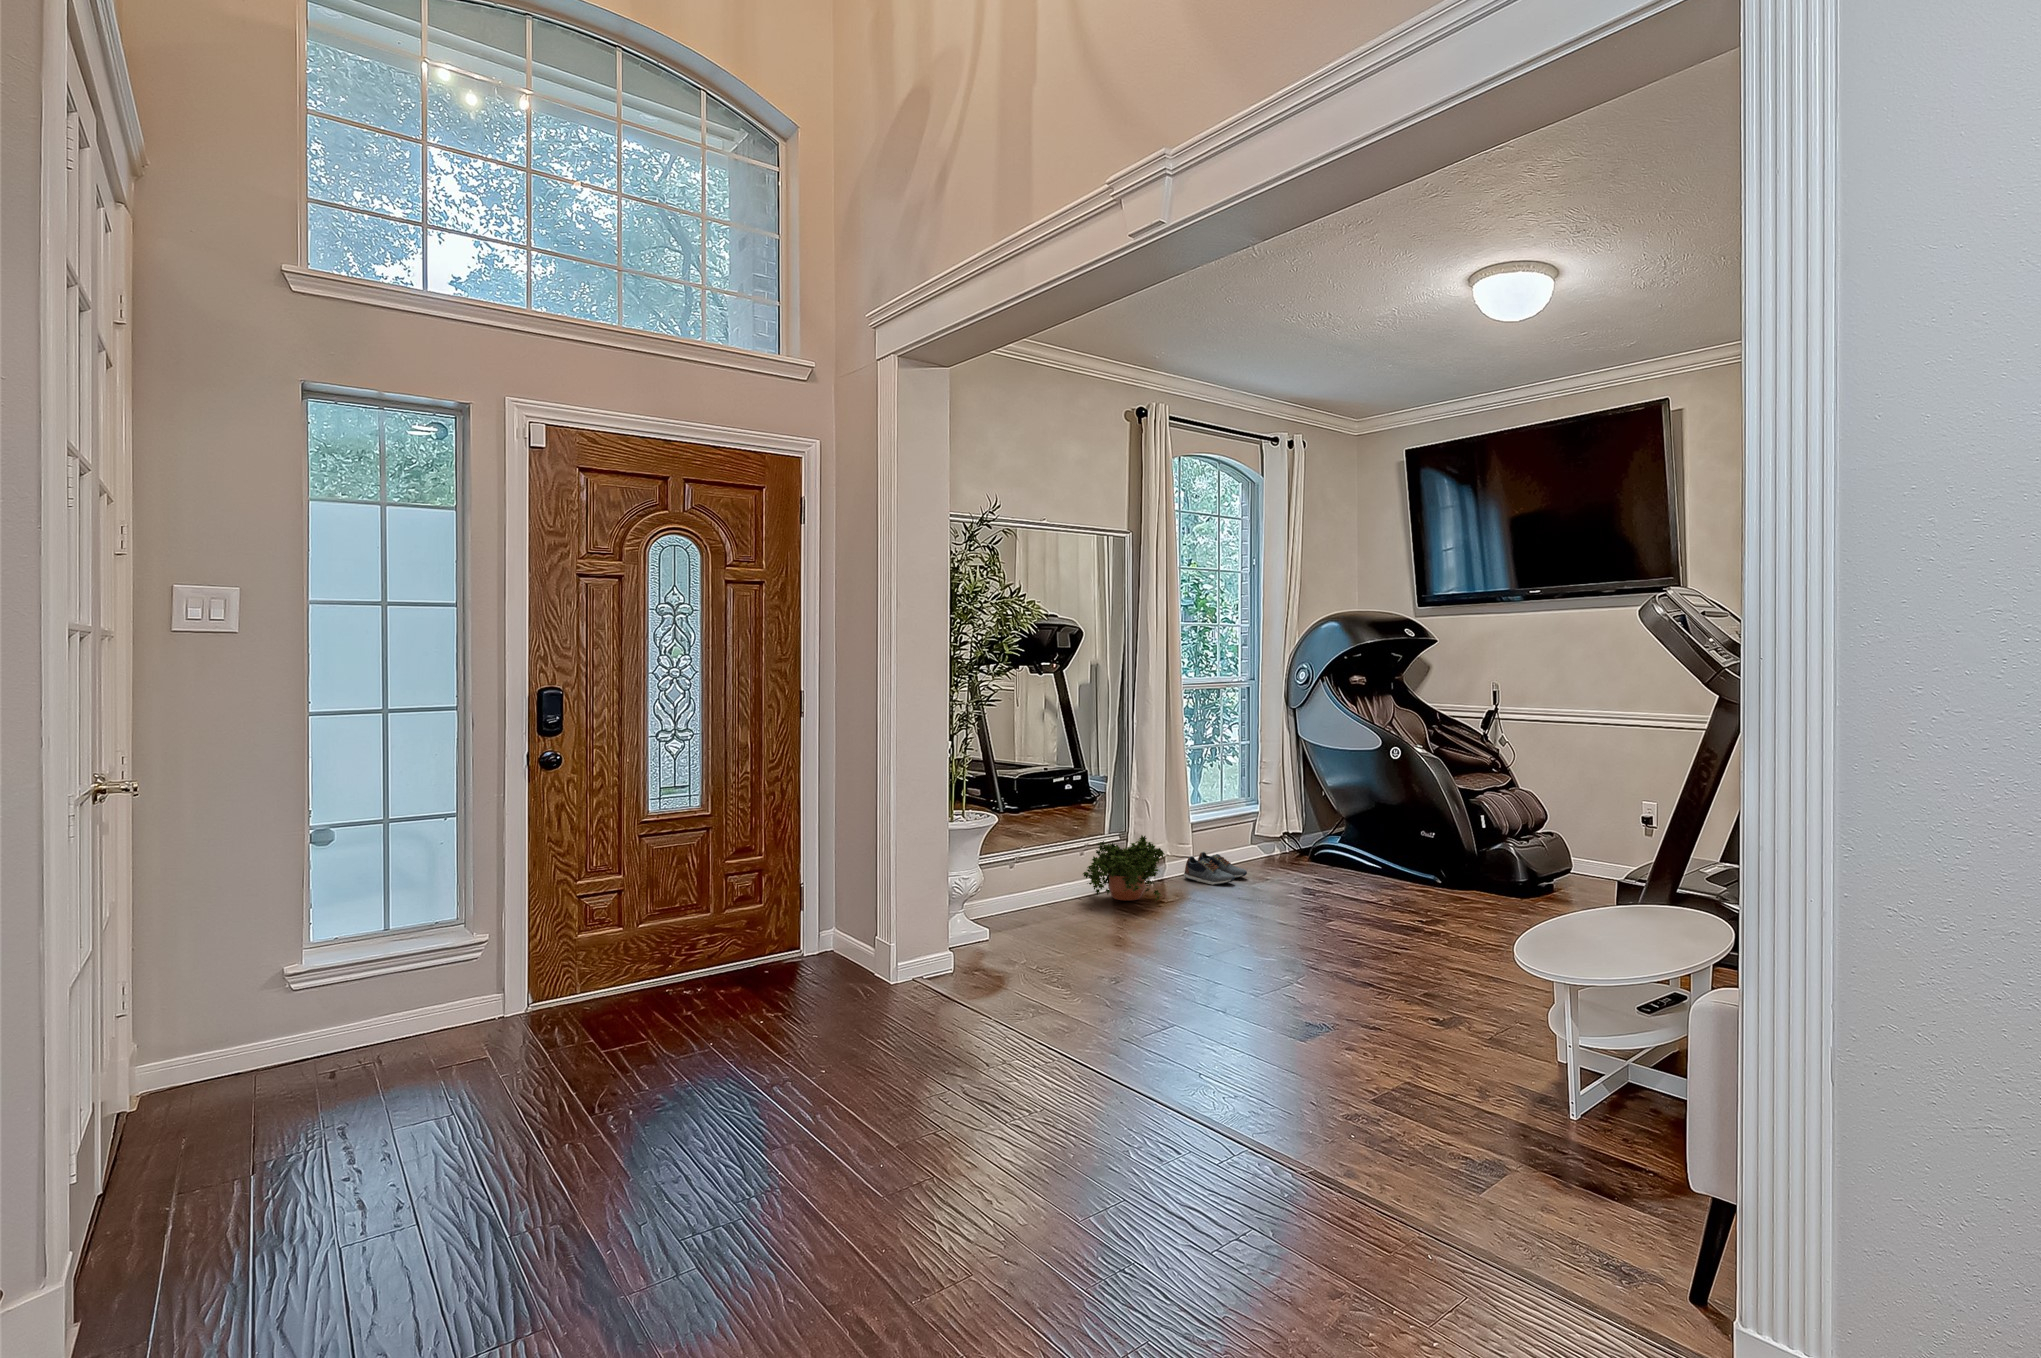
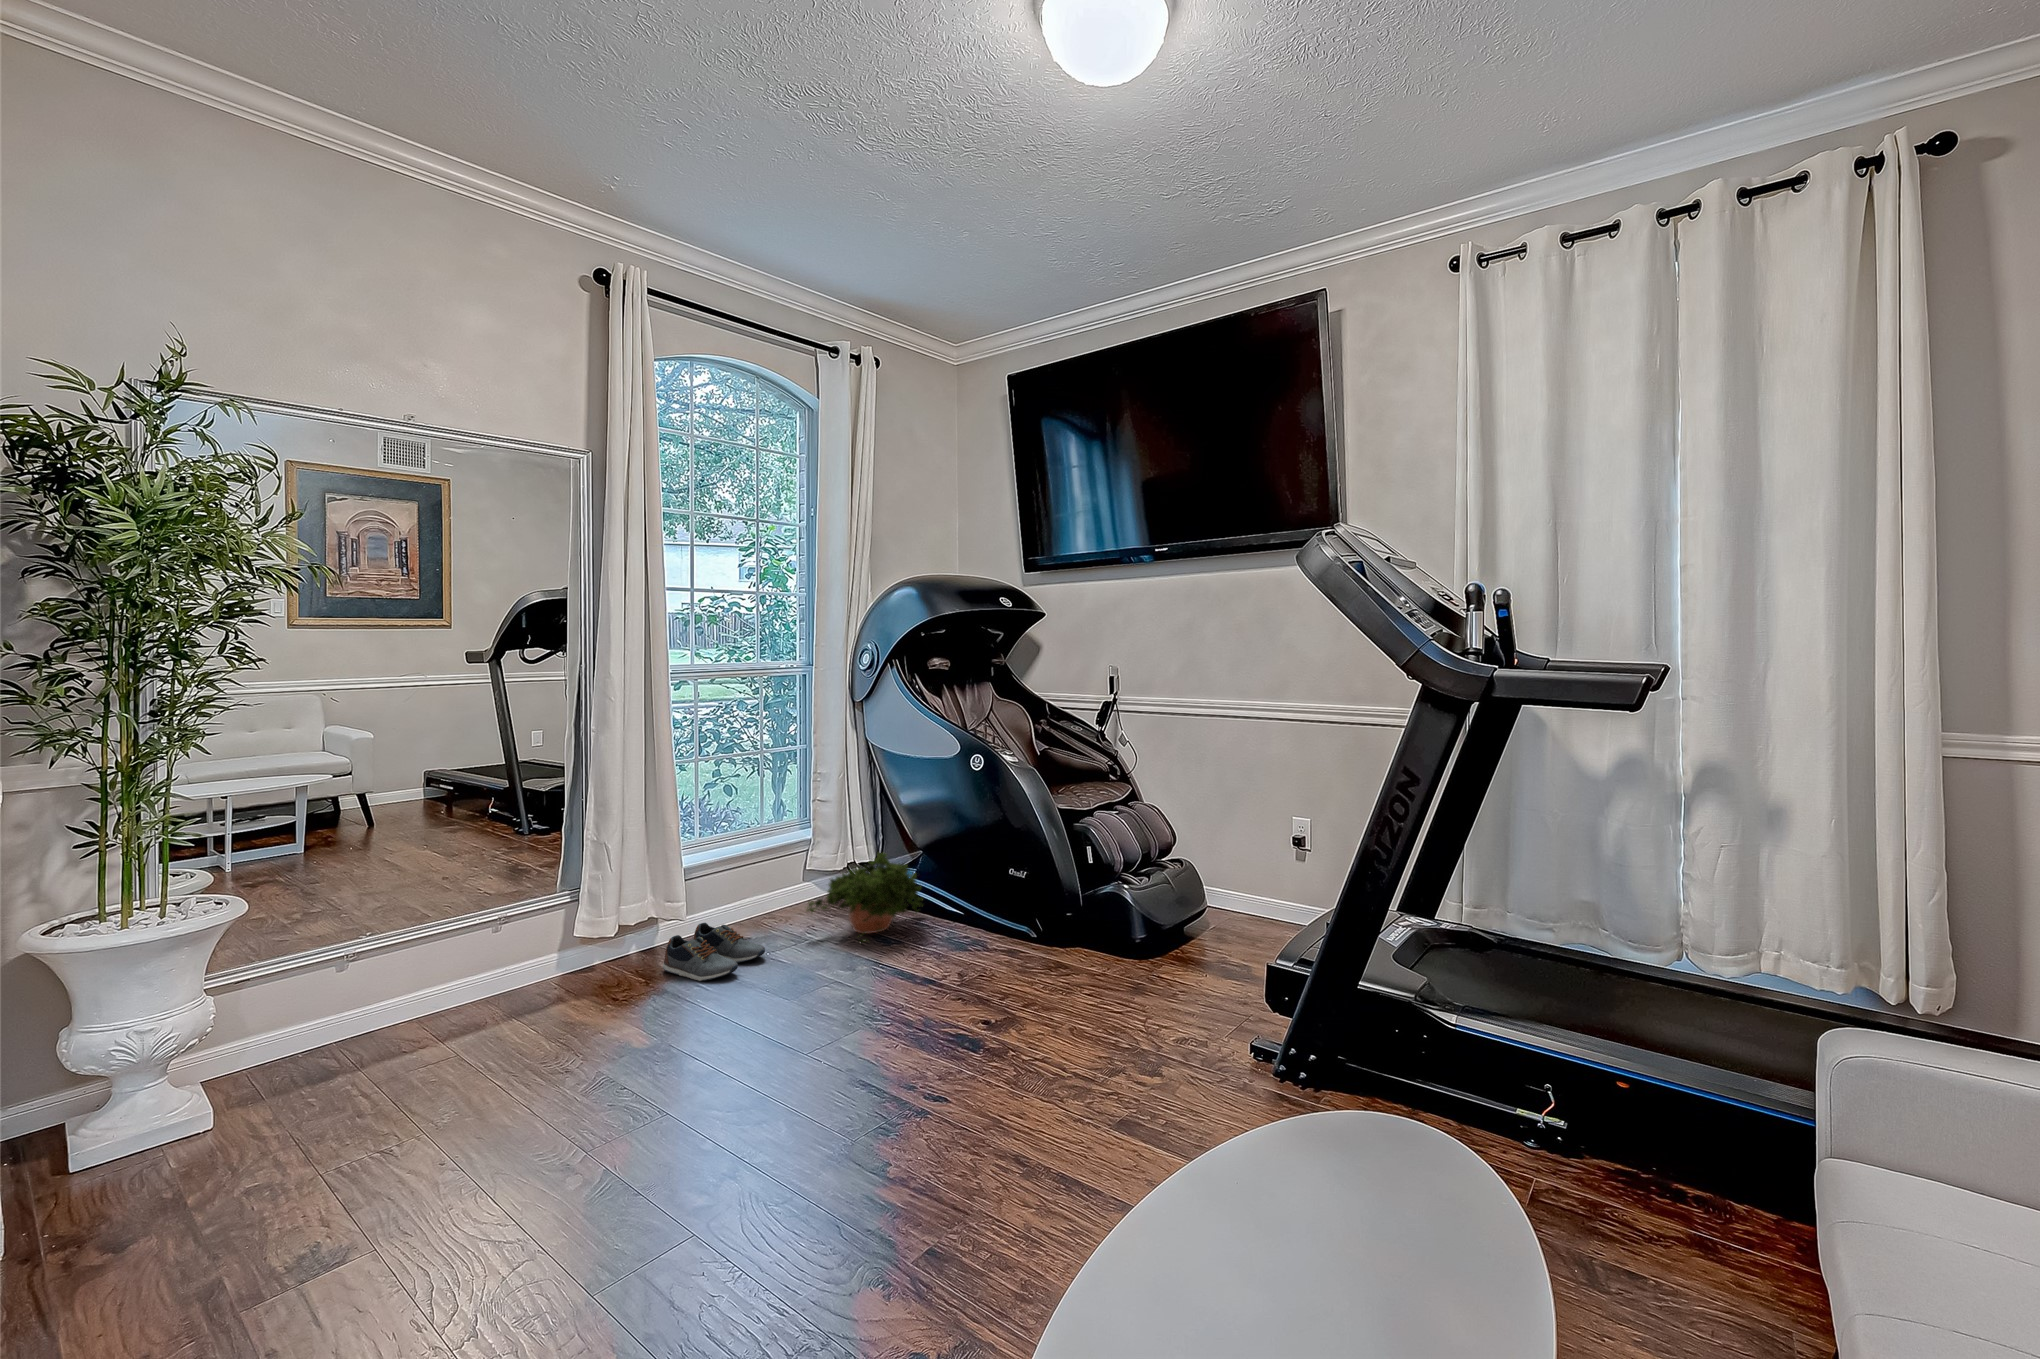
potted plant: present [1083,835,1164,901] -> present [807,853,921,943]

